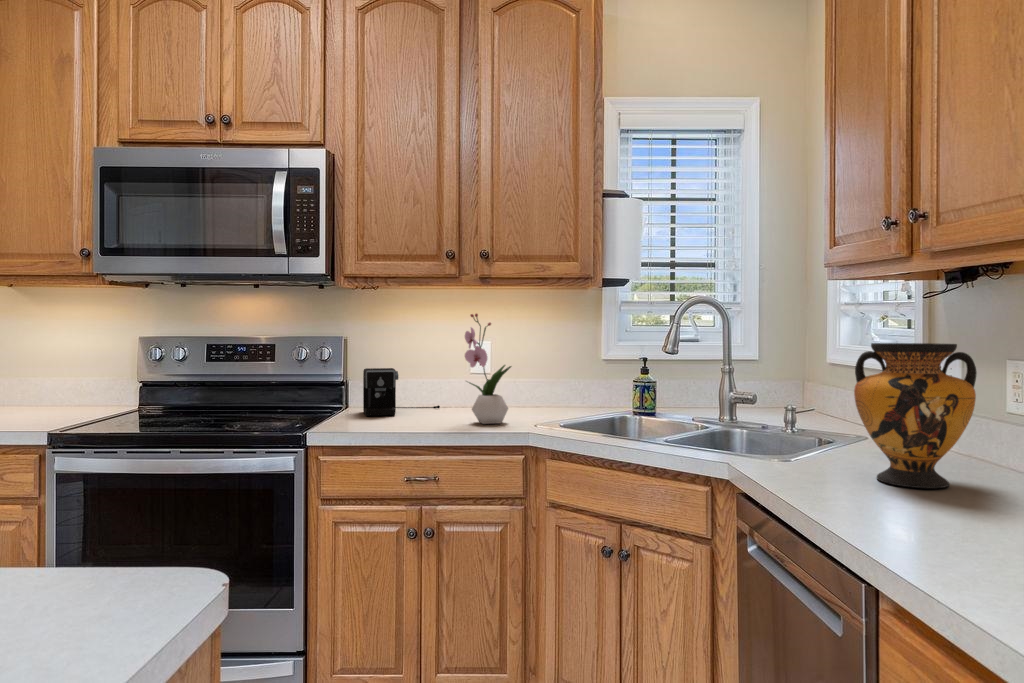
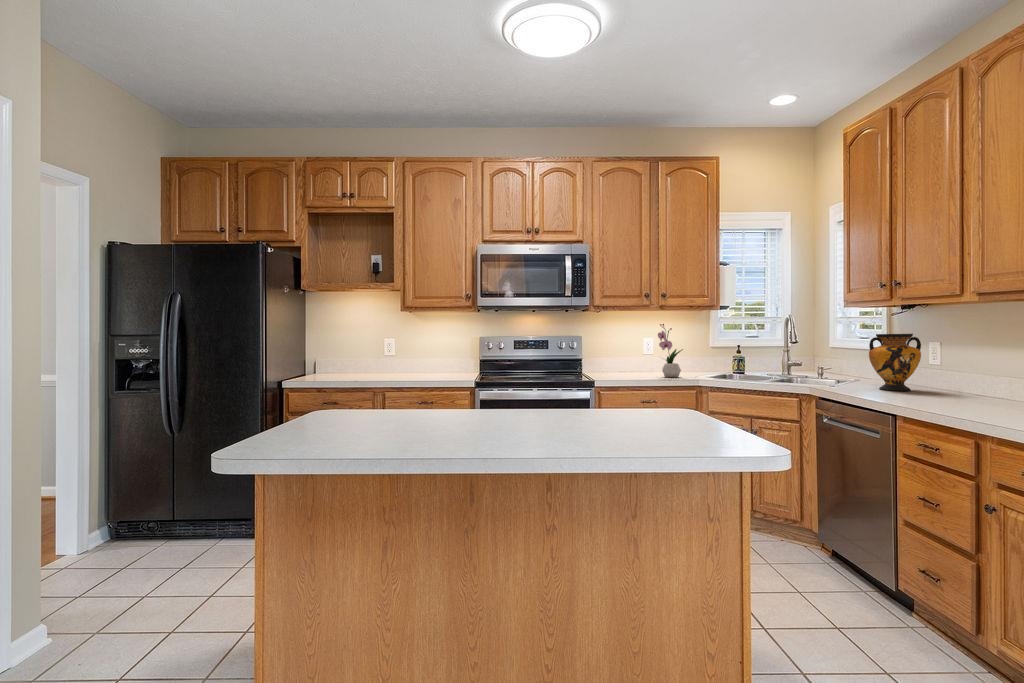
coffee maker: present [363,368,440,416] -> none [594,352,629,375]

